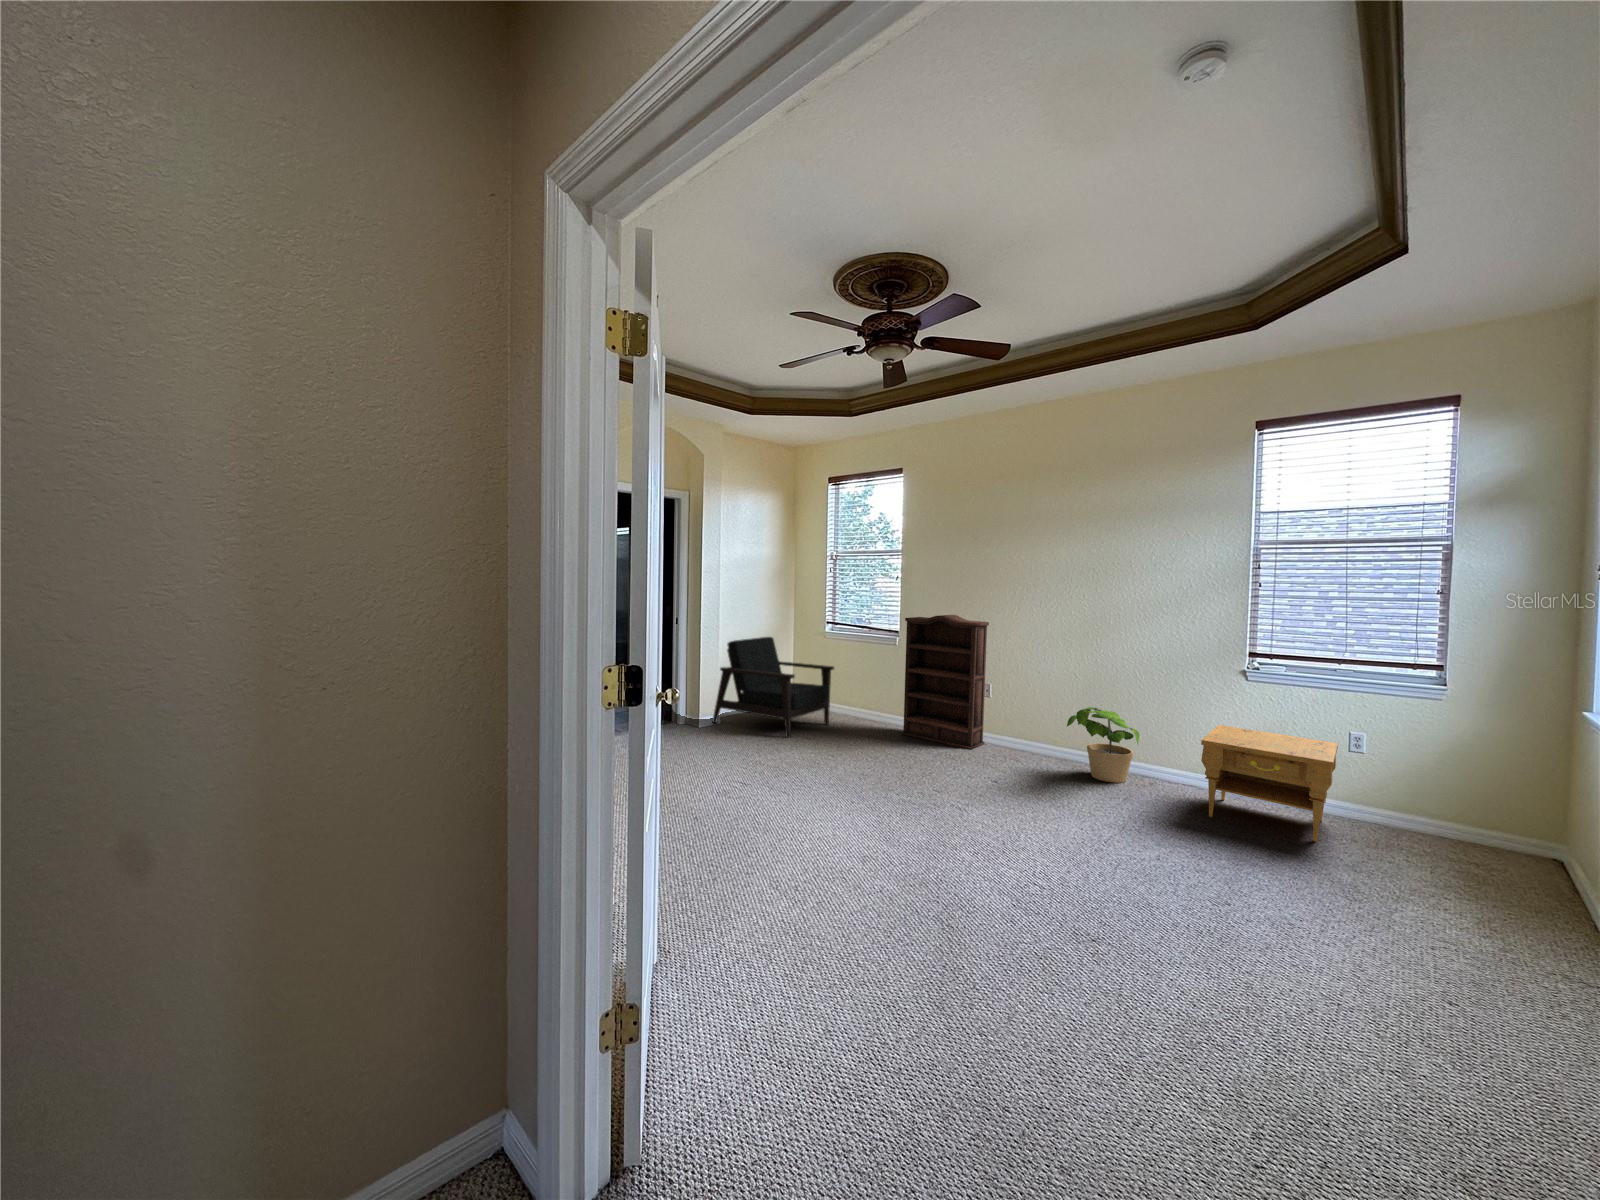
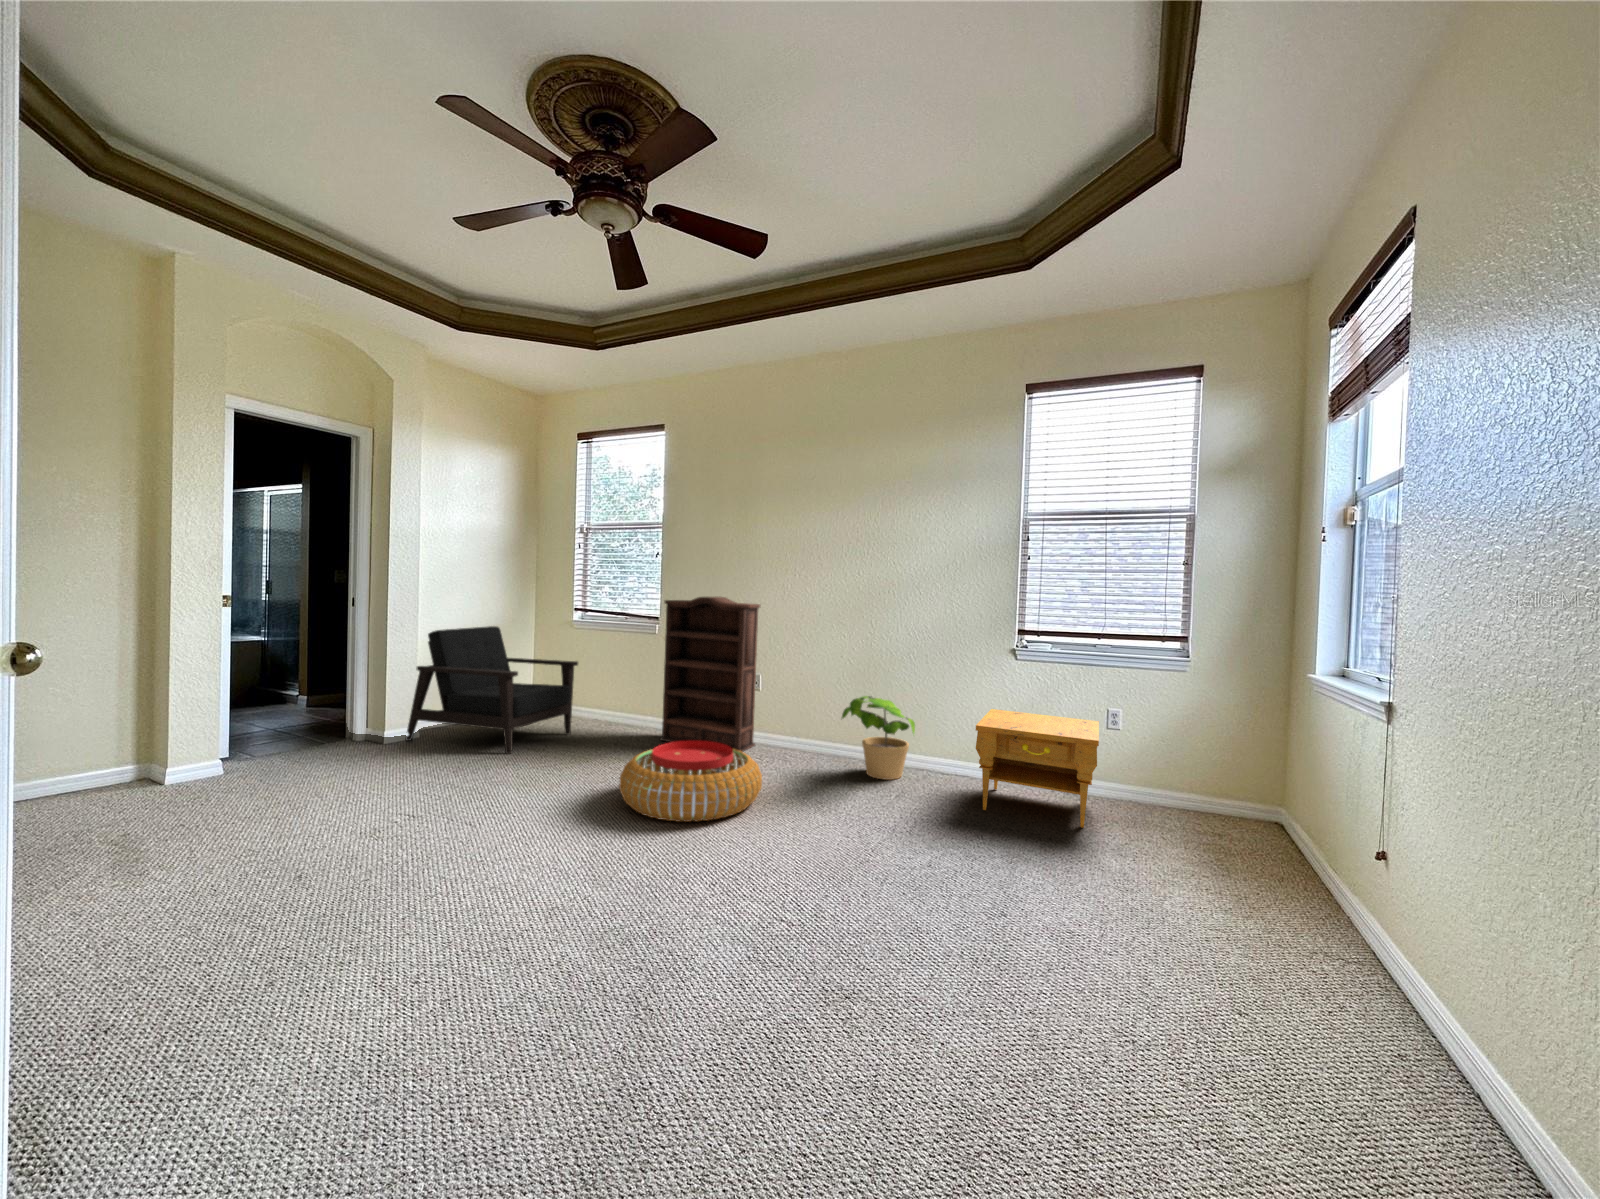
pouf: none [884,737,999,802] -> present [619,741,762,822]

